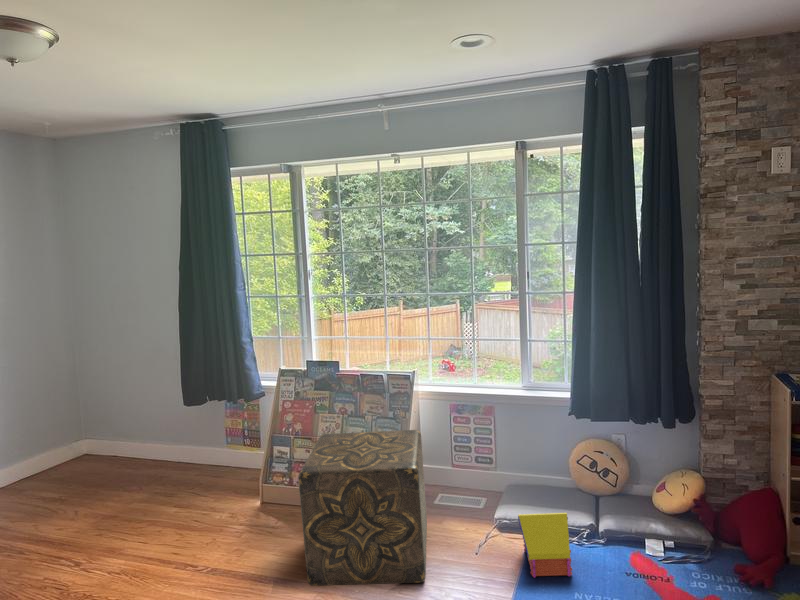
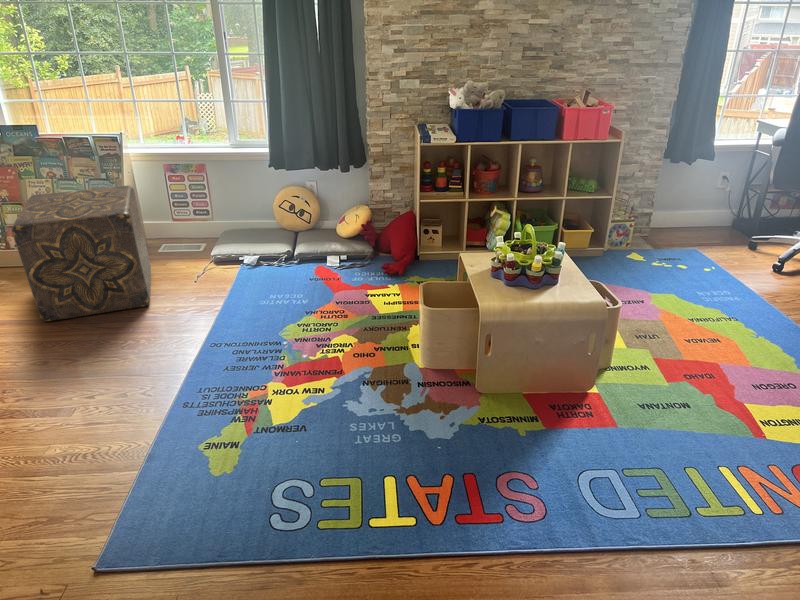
toy house: present [518,513,572,578] -> none [224,241,269,290]

